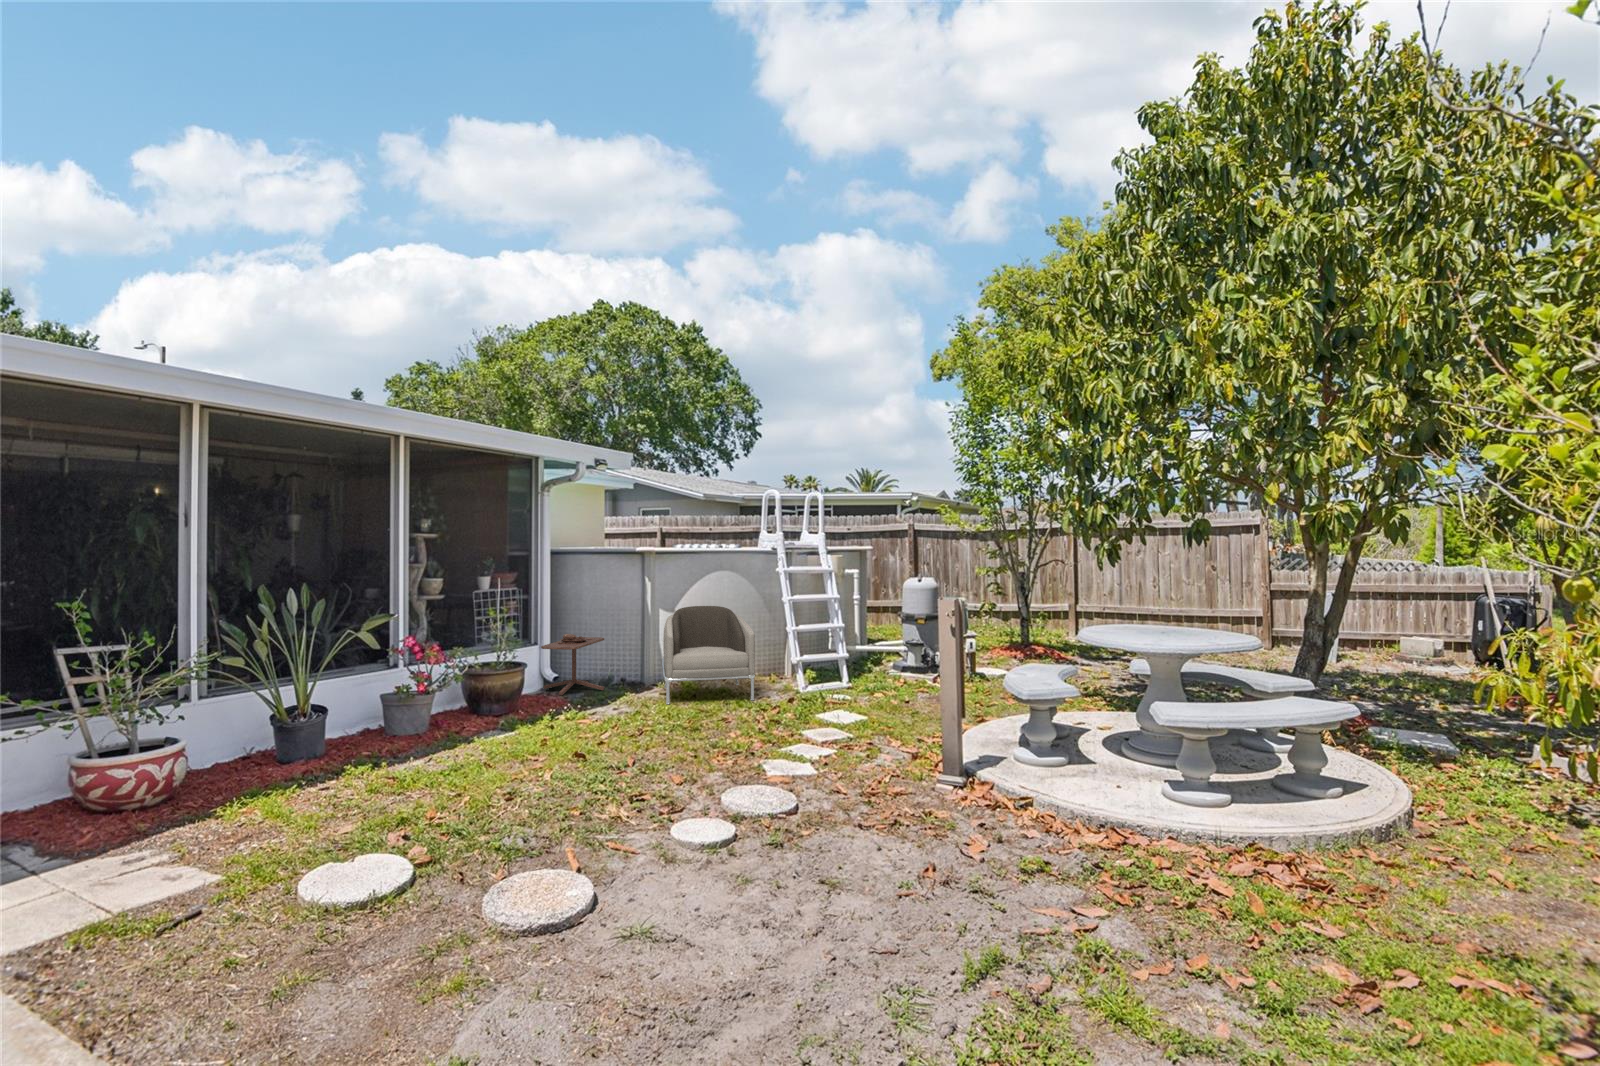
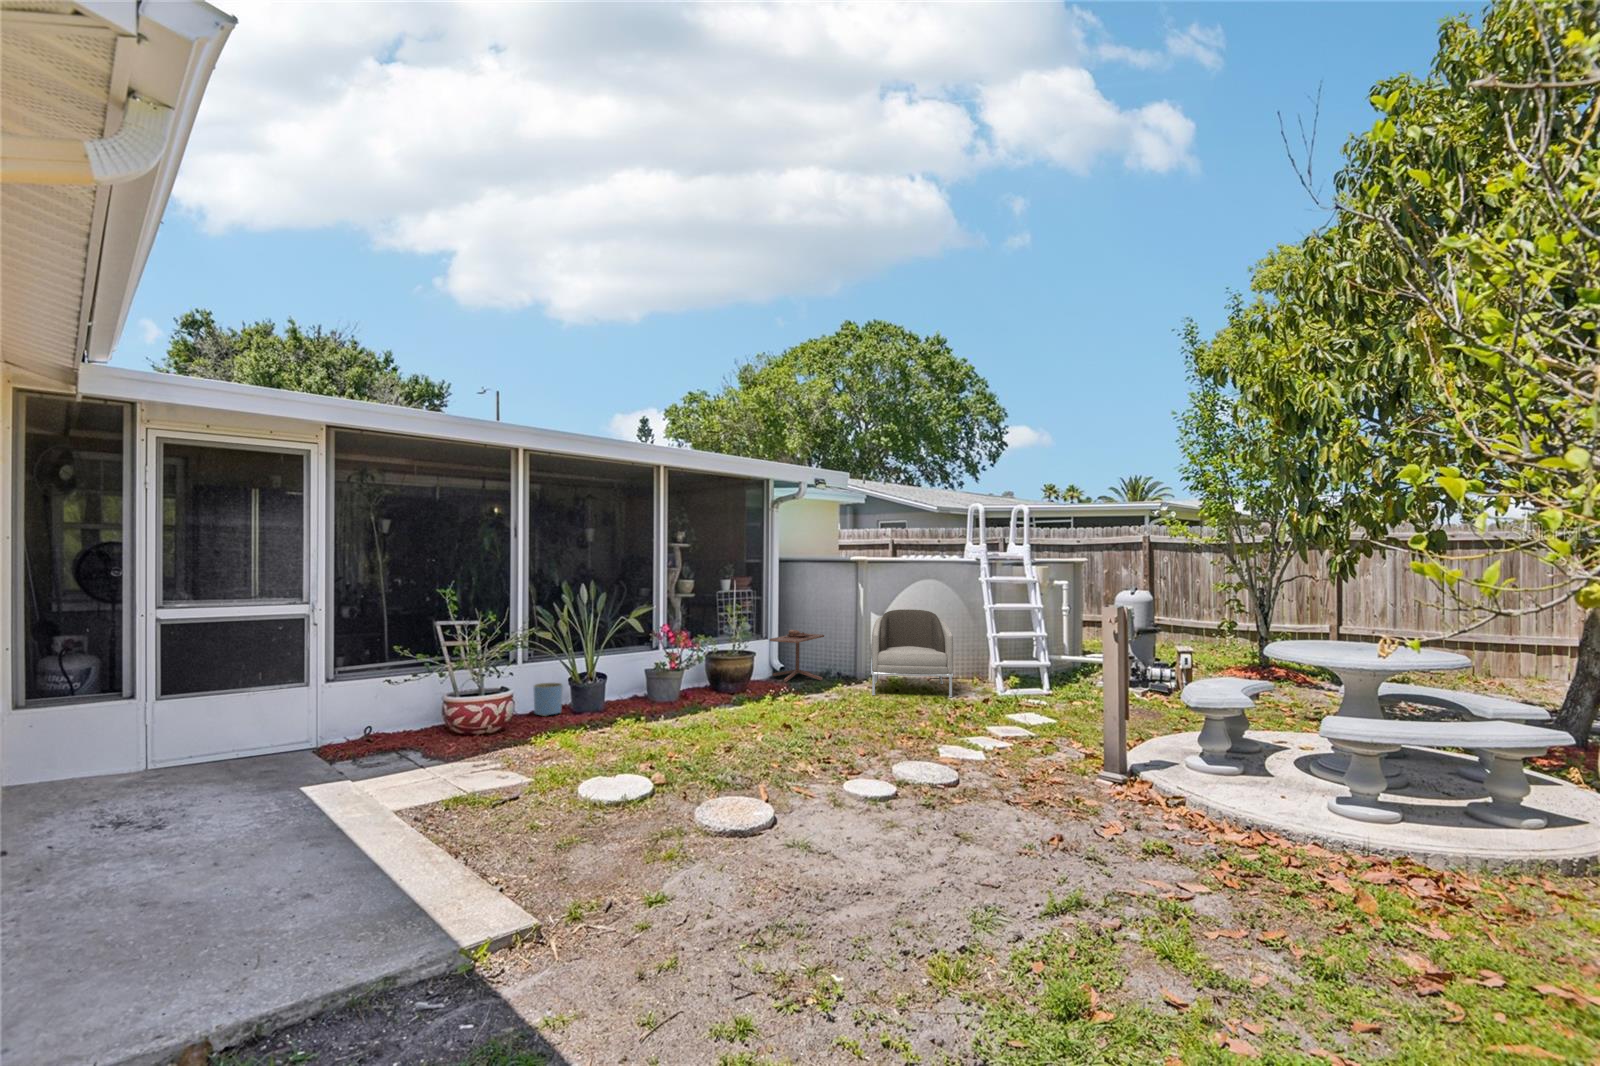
planter: none [218,723,264,770] -> present [534,683,563,716]

